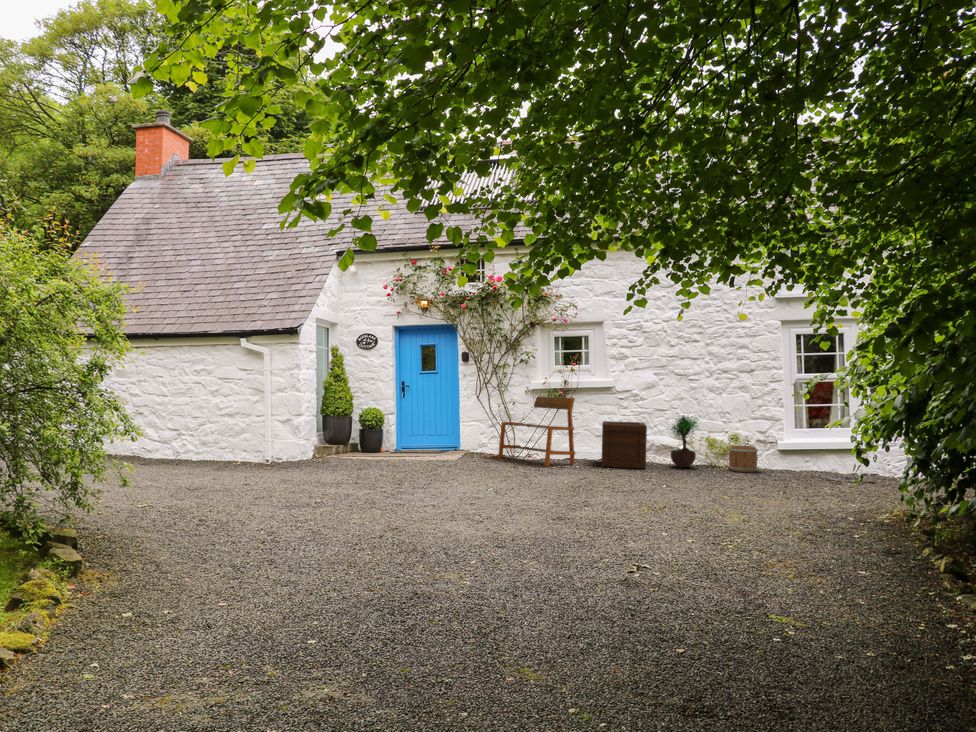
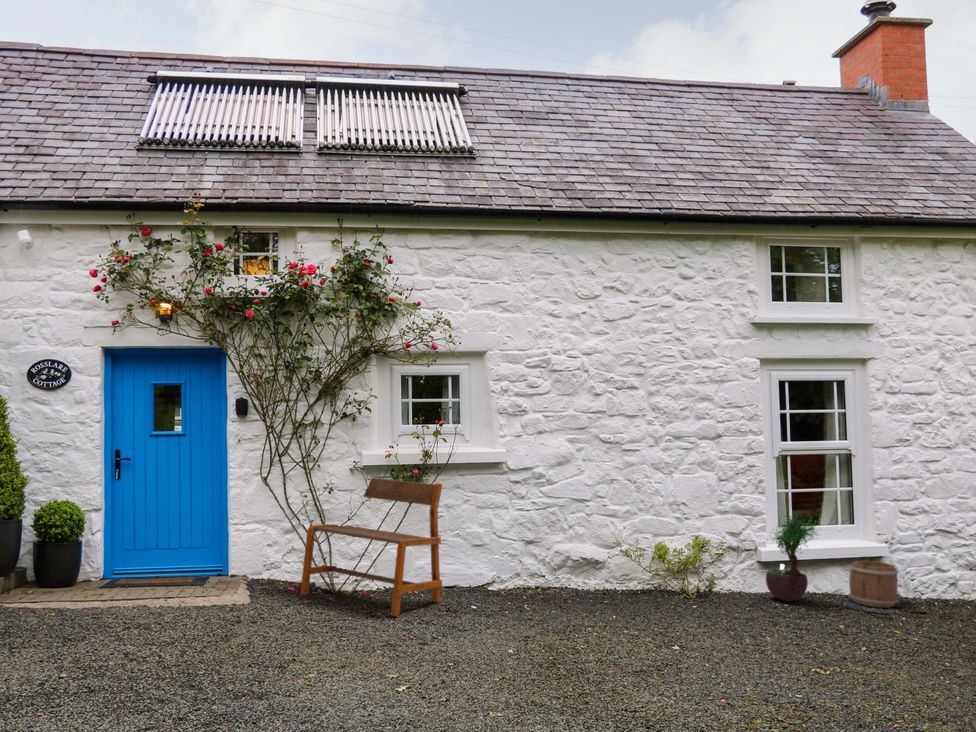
potted tree: present [671,416,699,468] -> present [766,516,817,601]
wooden crate: present [601,421,647,469] -> none [482,521,568,609]
bucket: present [728,445,758,472] -> present [849,561,899,608]

